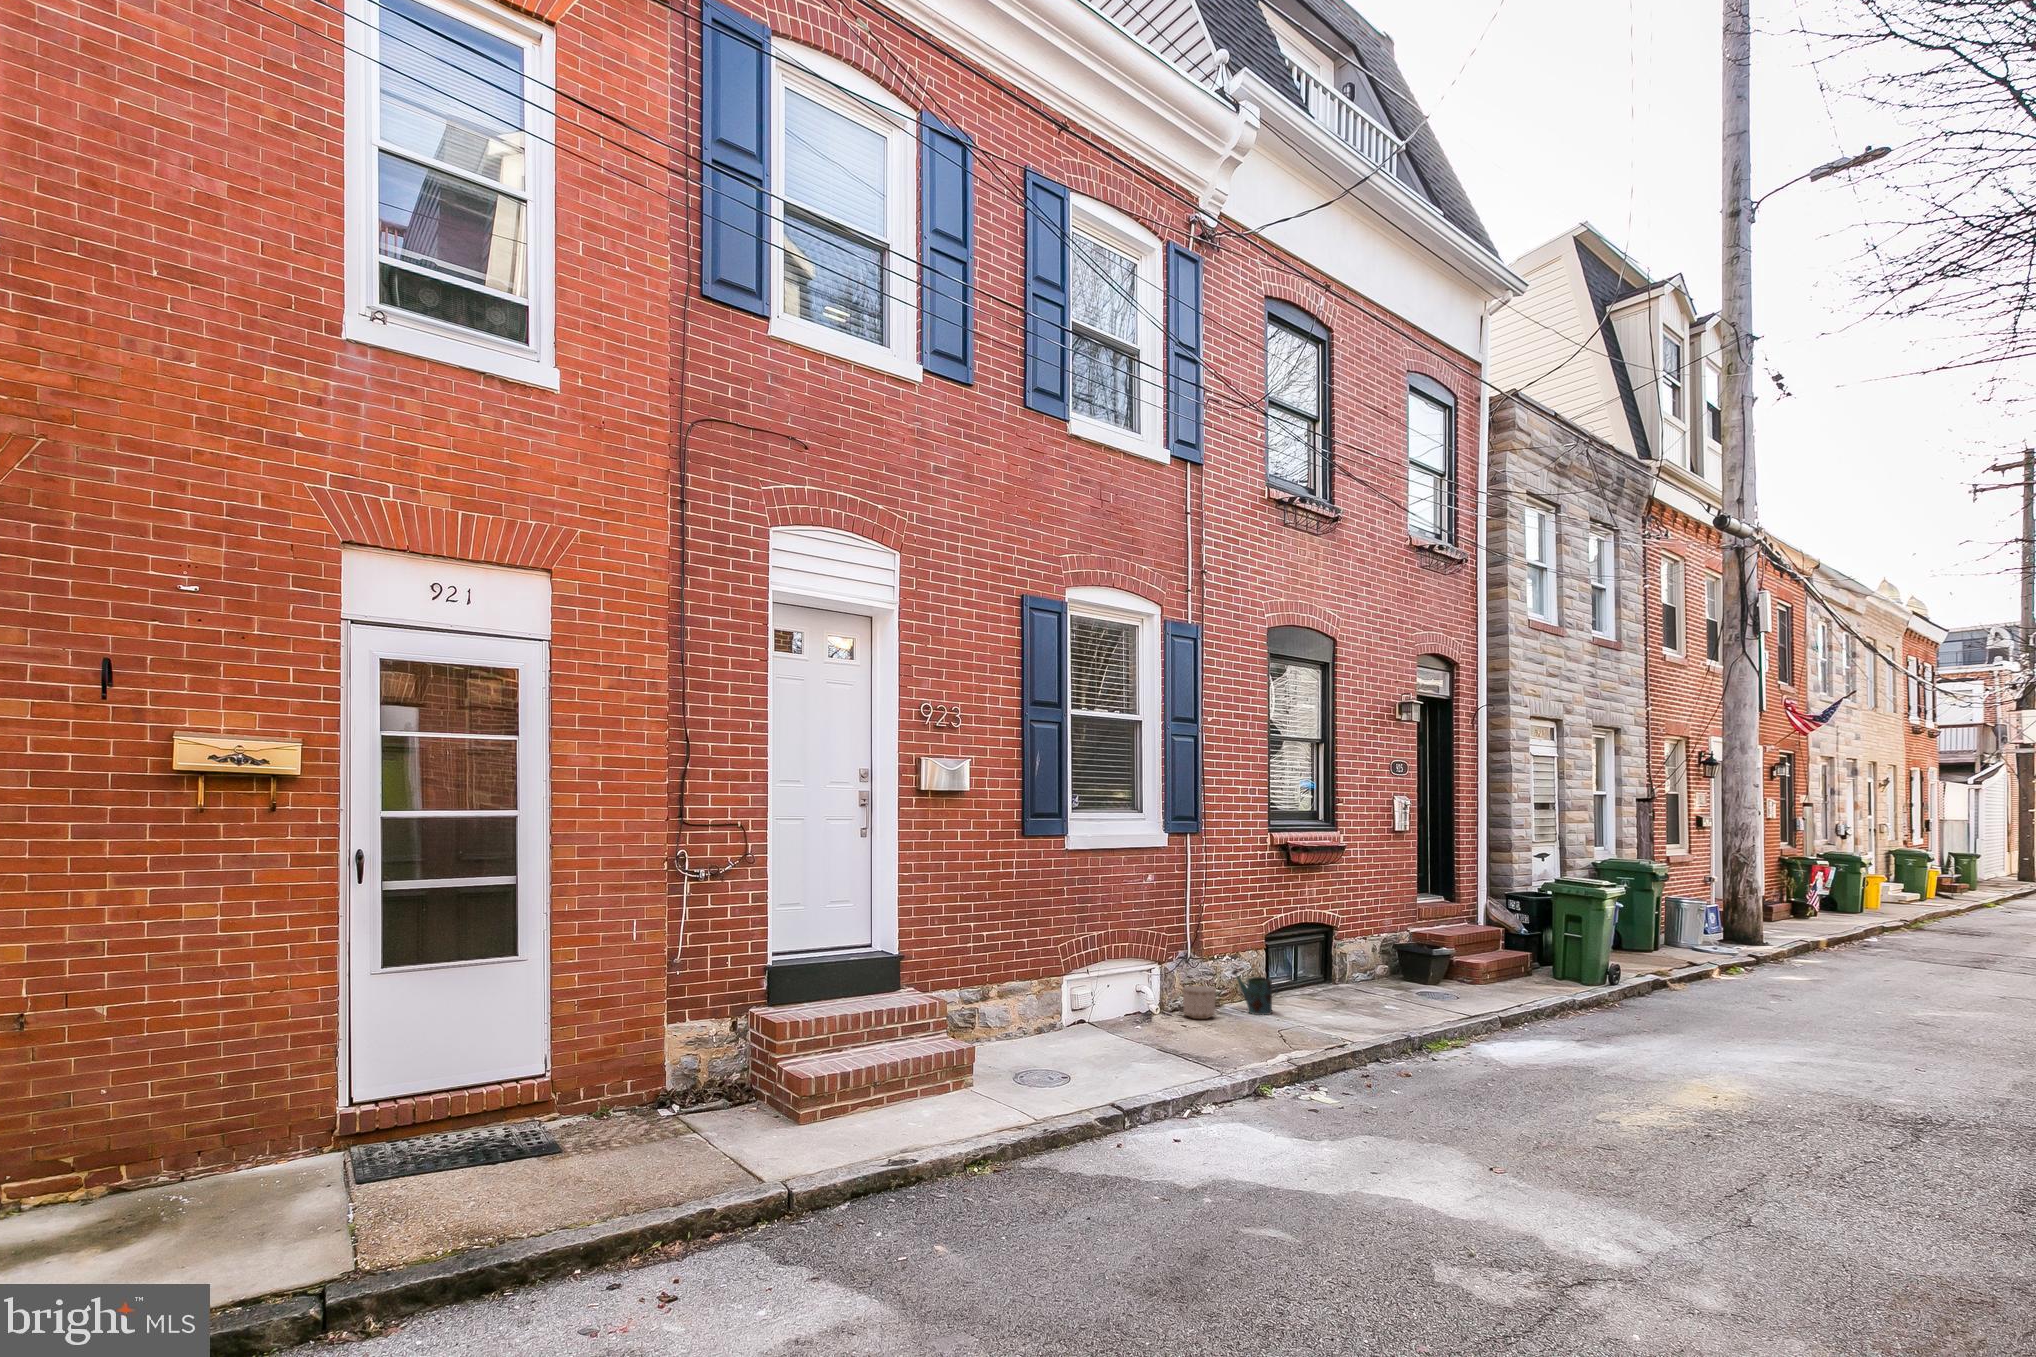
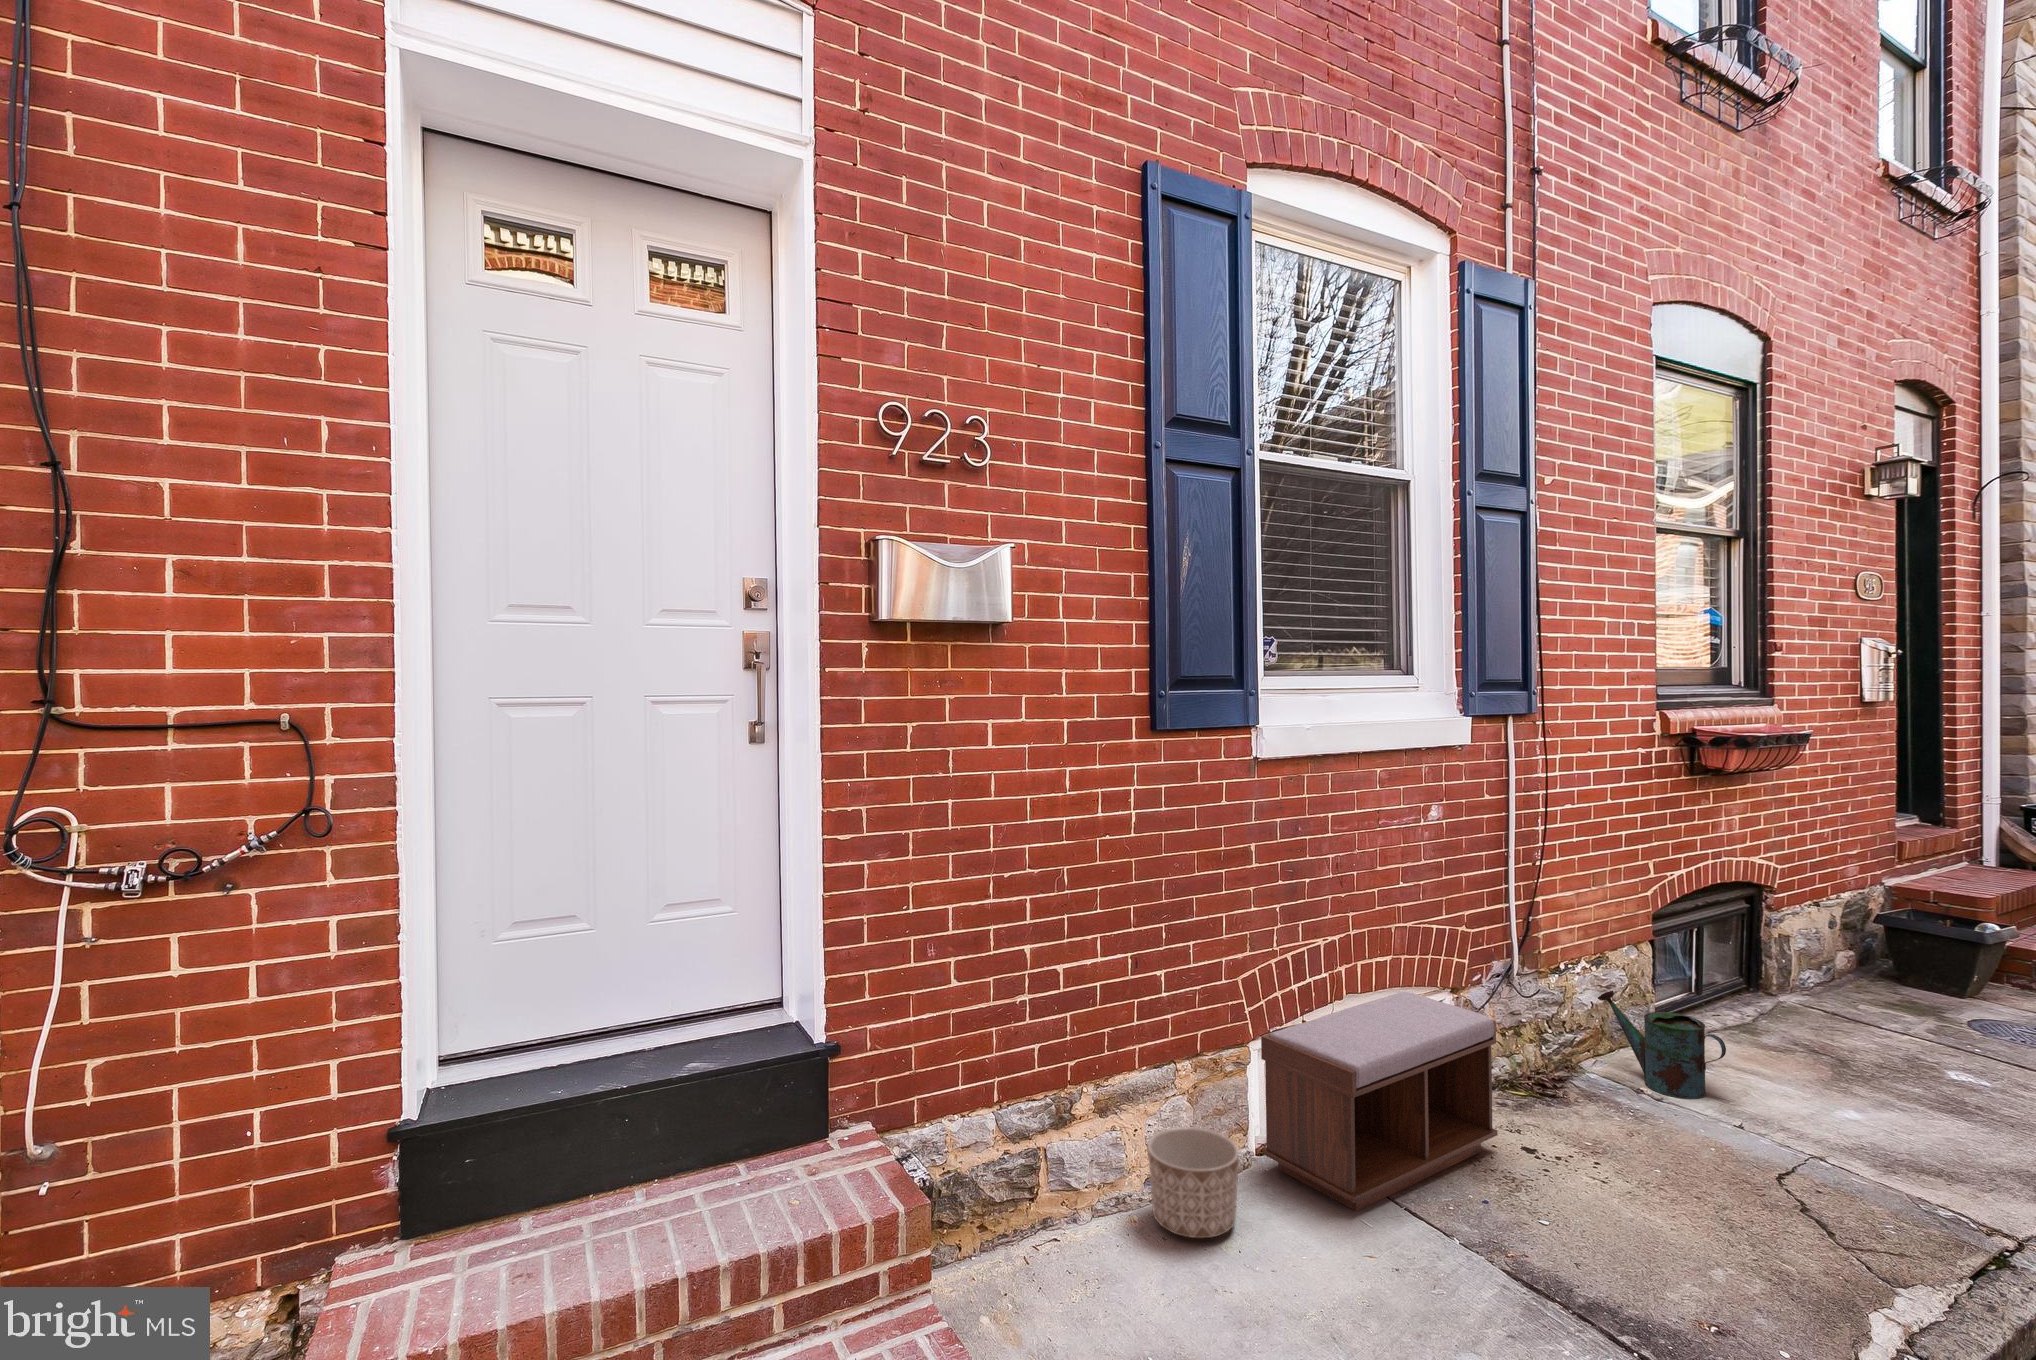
bench: none [1066,961,1169,1041] -> present [1261,992,1498,1211]
planter: present [1182,986,1216,1019] -> present [1148,1127,1239,1238]

